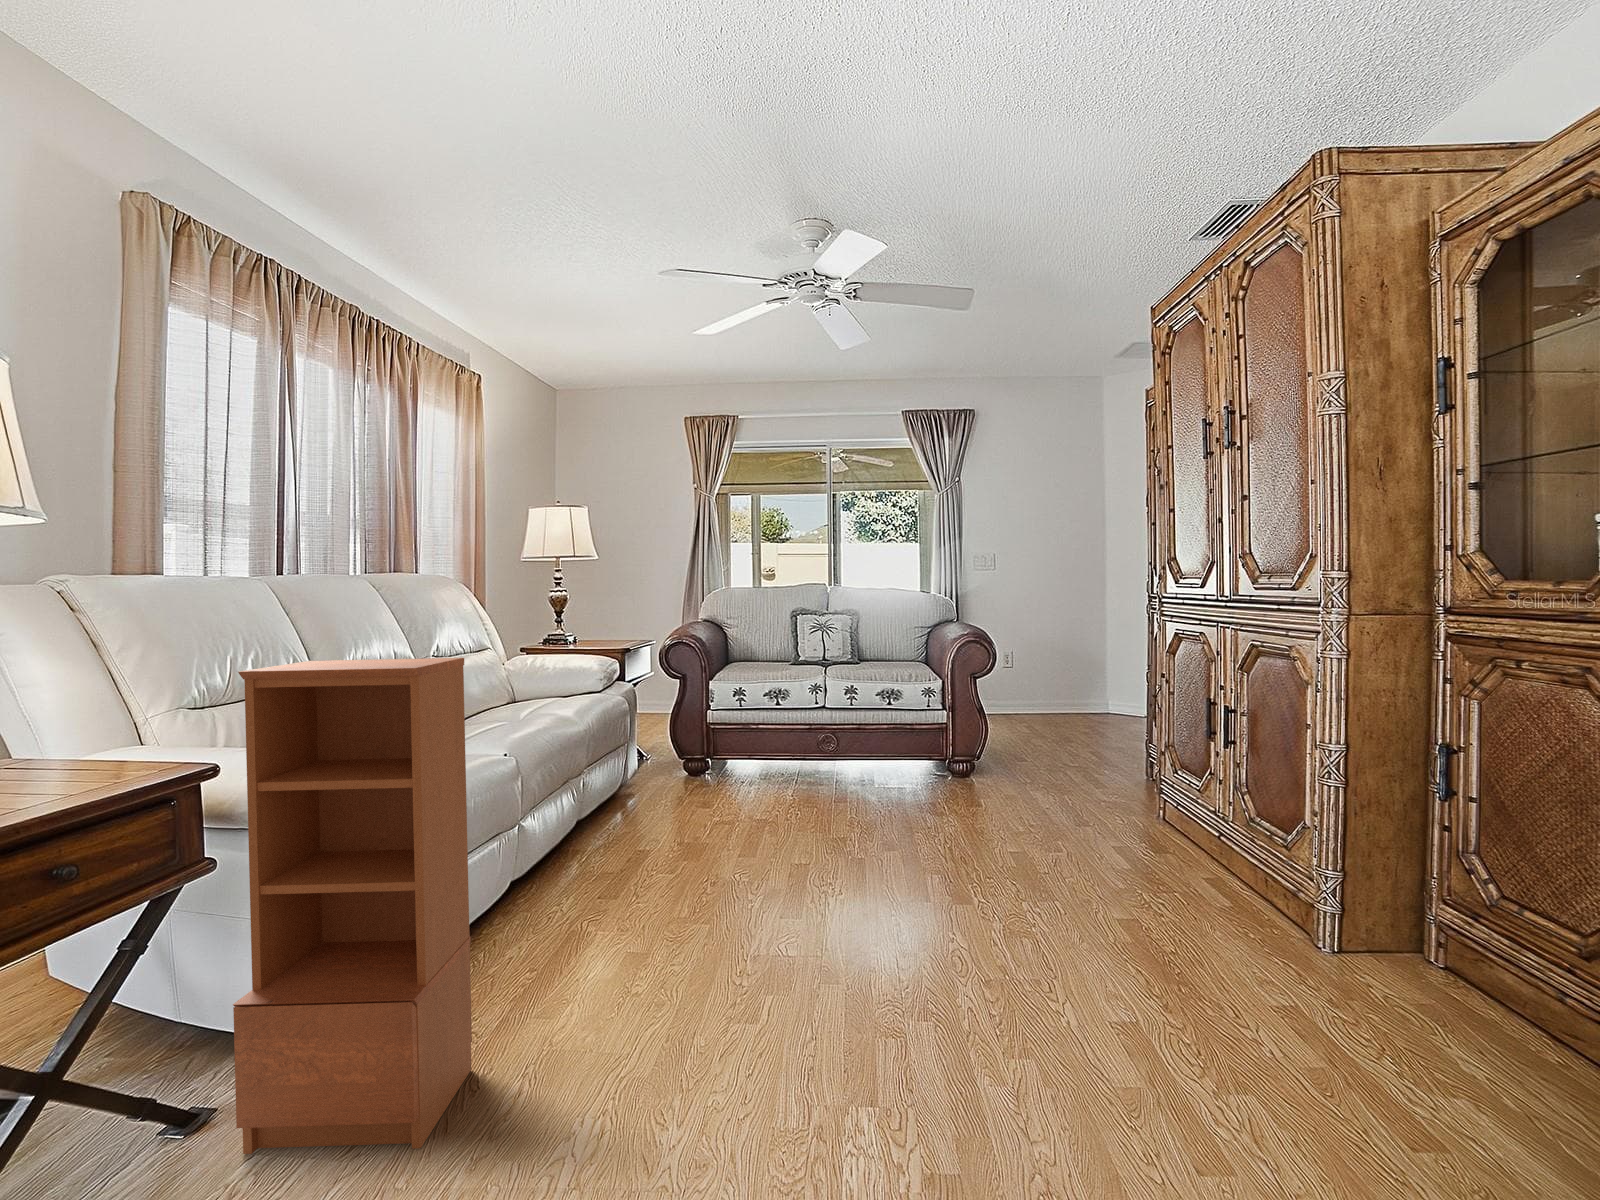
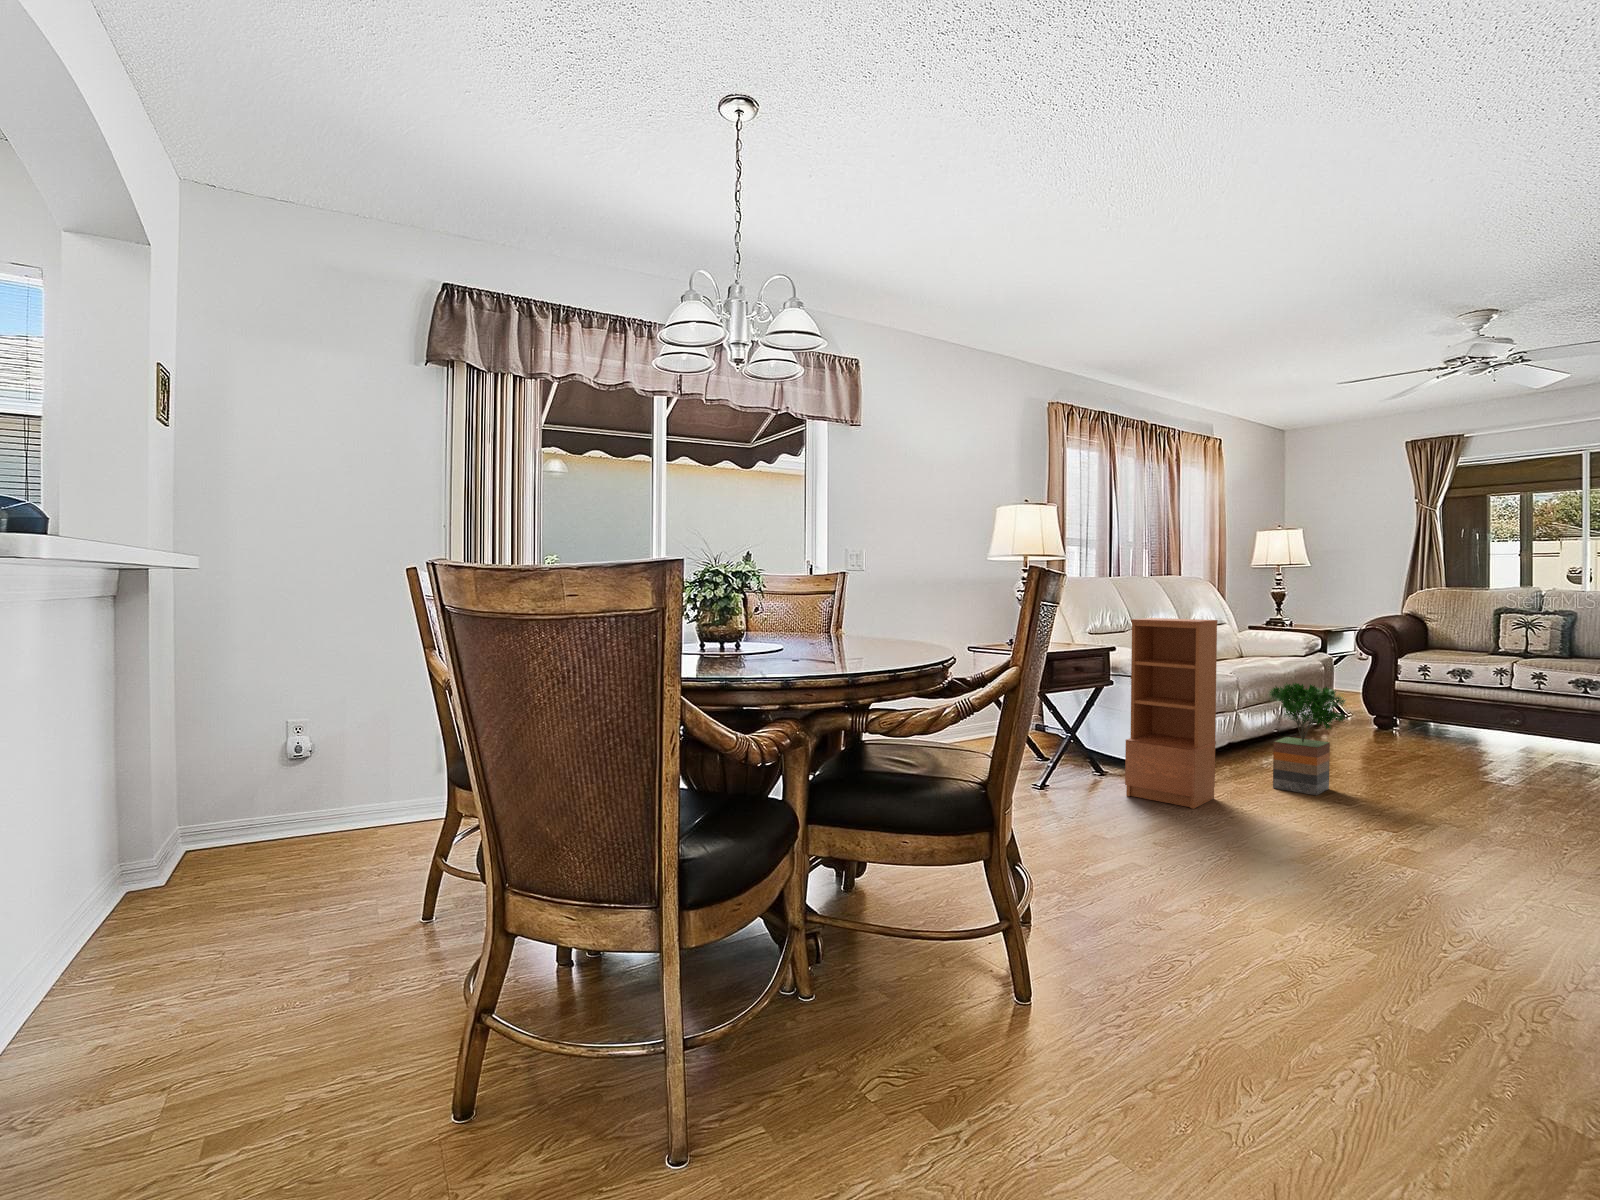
potted tree: none [564,760,700,978] -> present [1269,683,1346,795]

